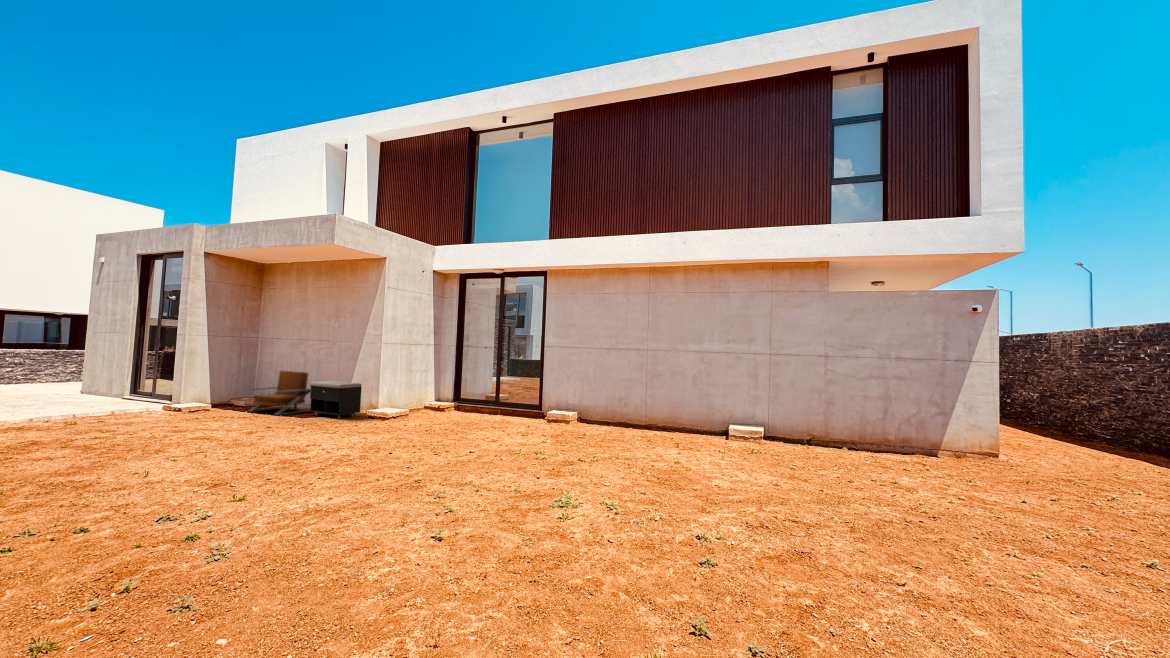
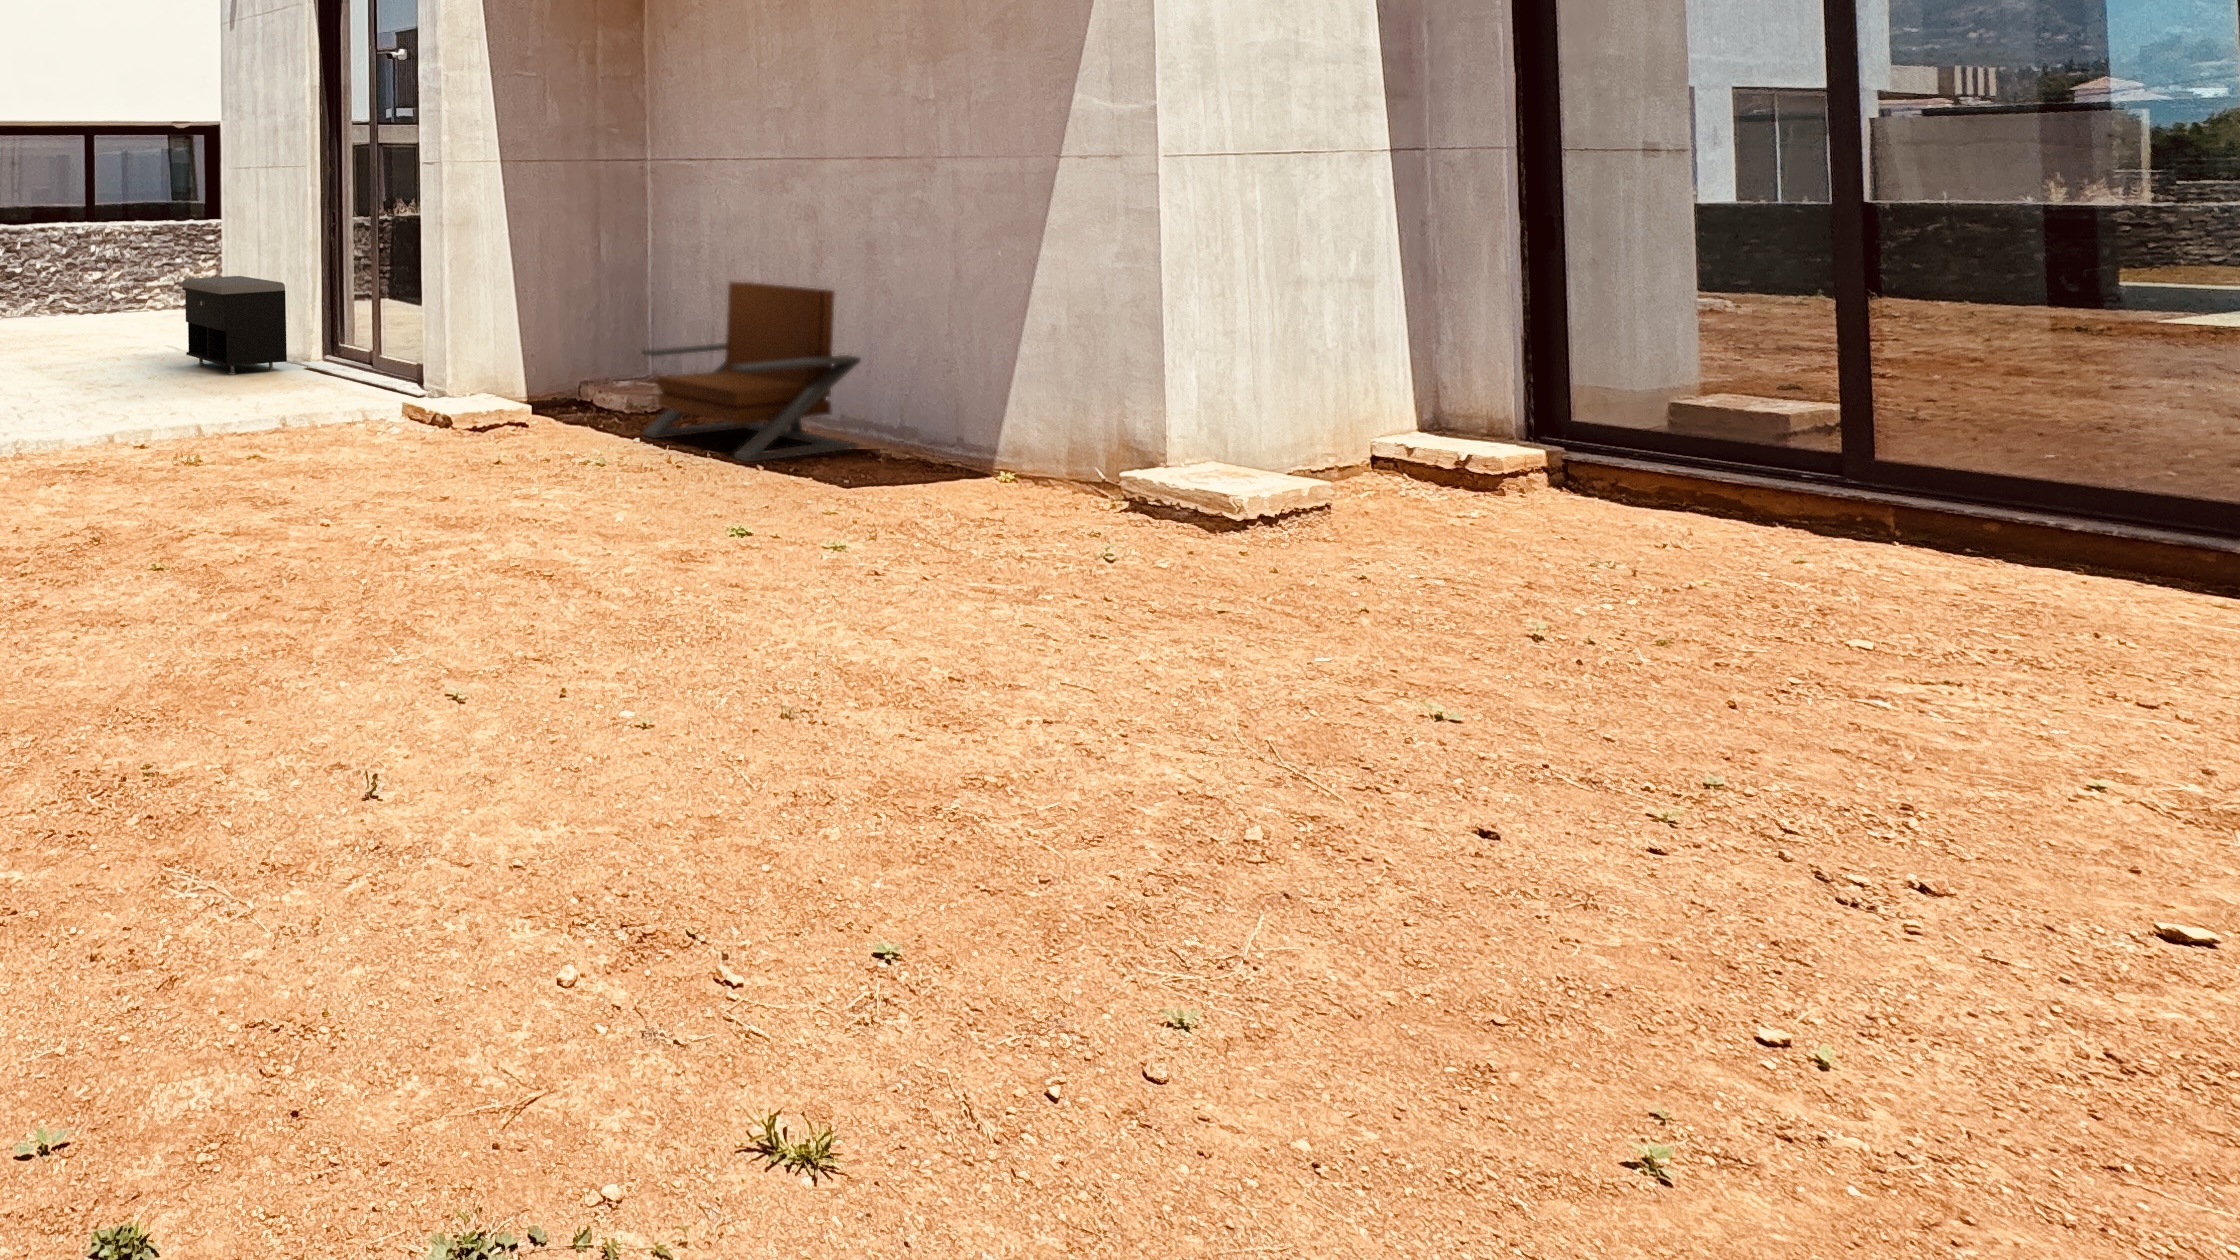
storage bench: present [310,381,362,418] -> present [182,276,287,374]

